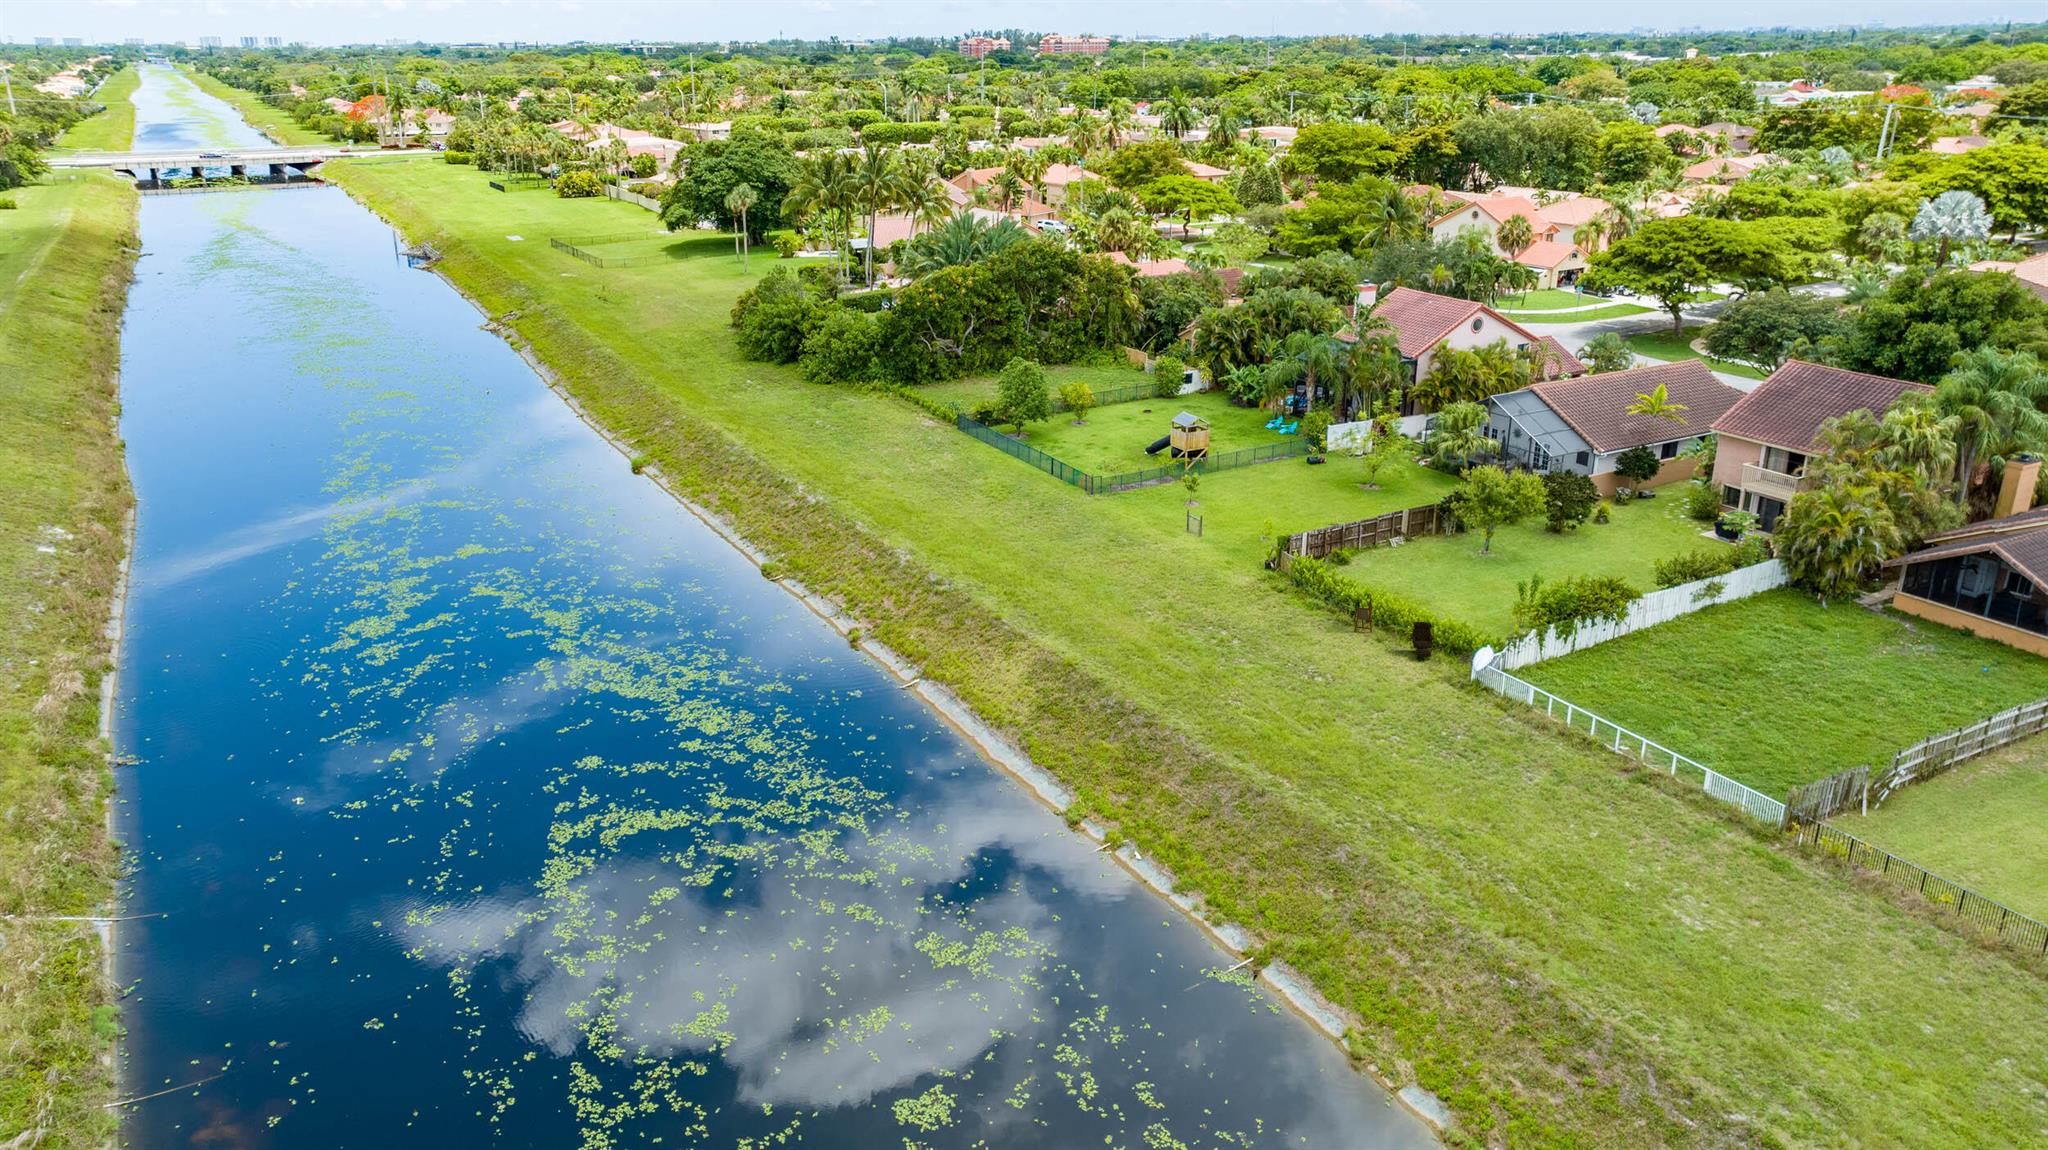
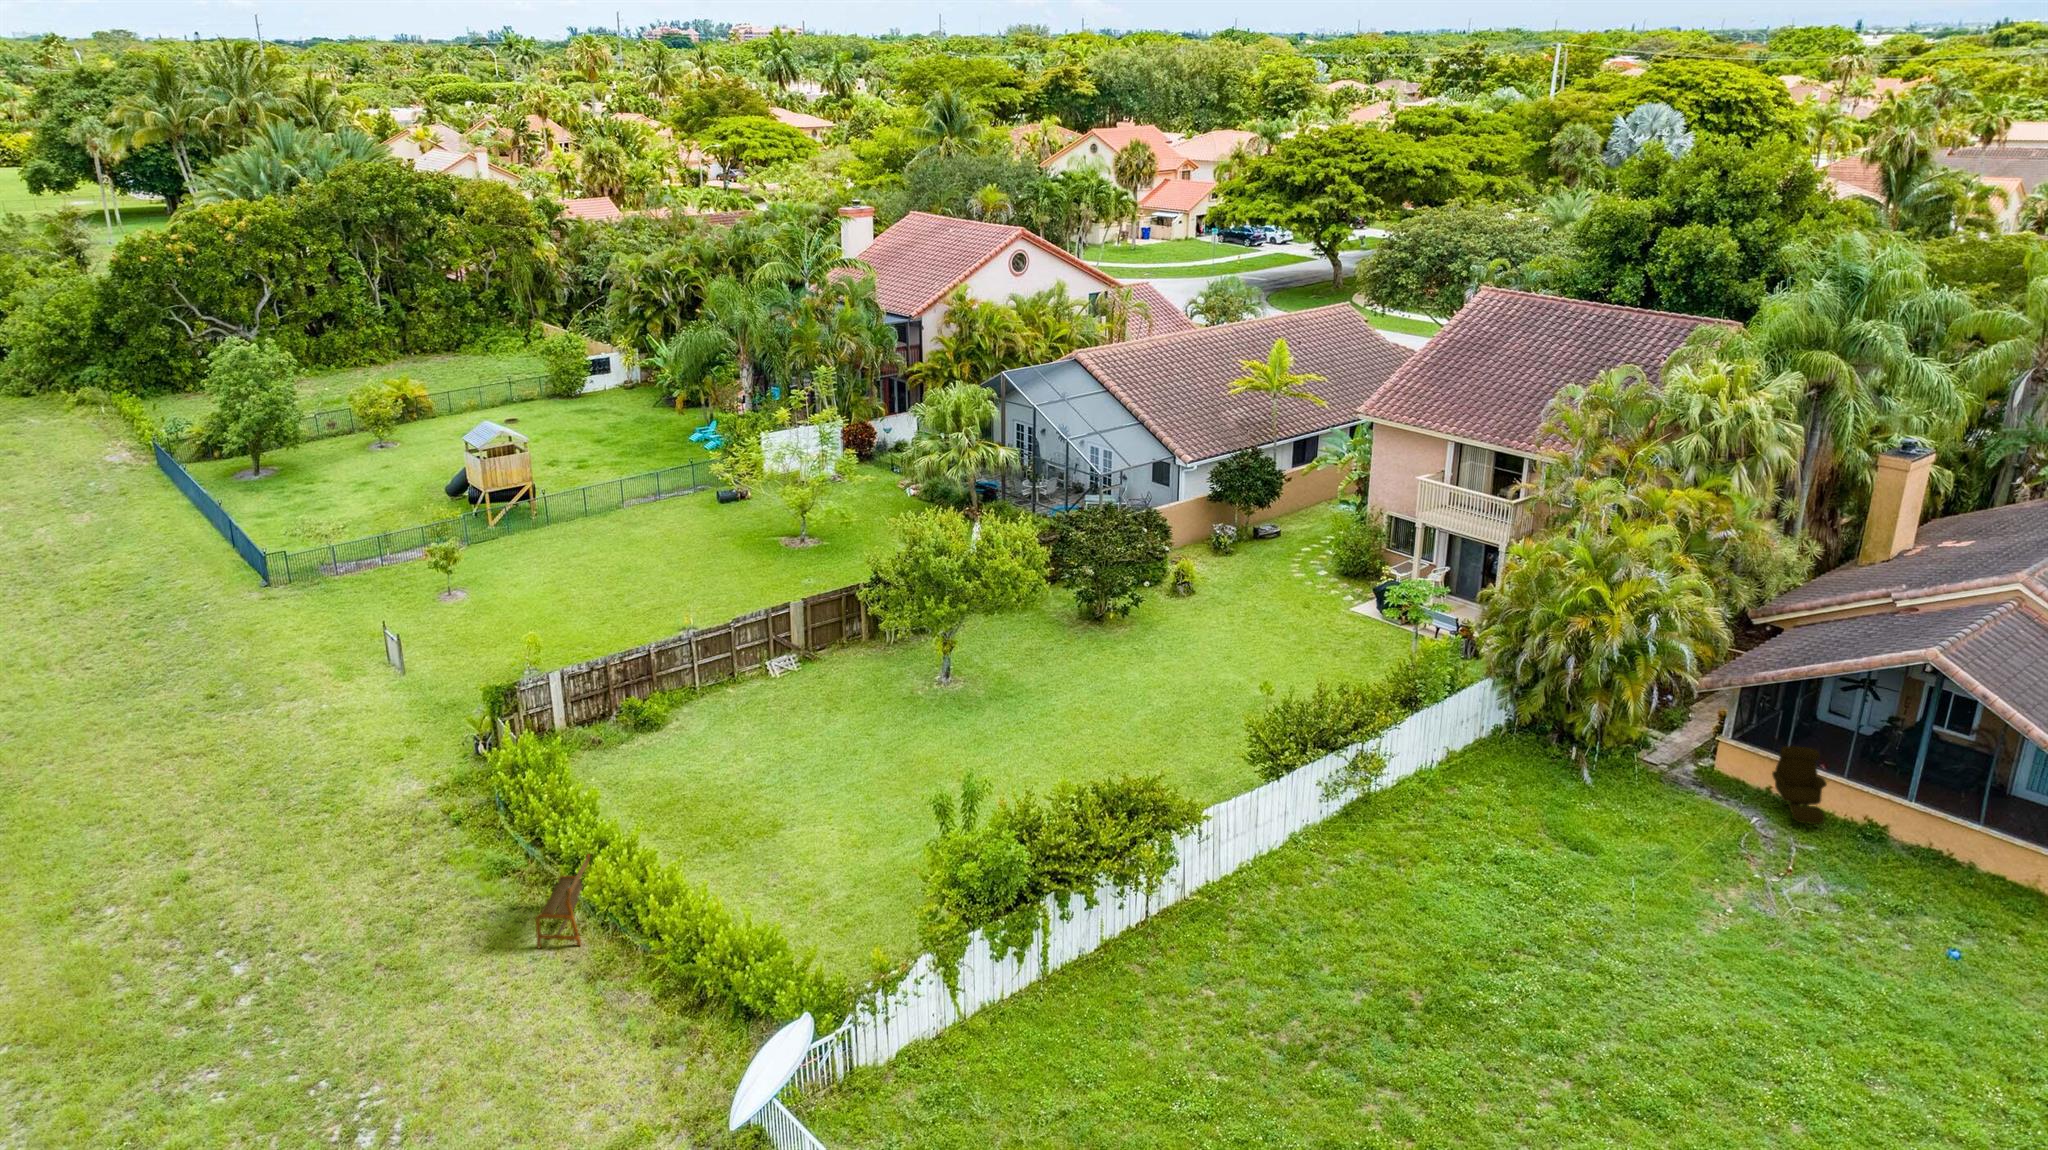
lounge chair: present [1410,622,1435,661] -> present [1772,746,1827,828]

